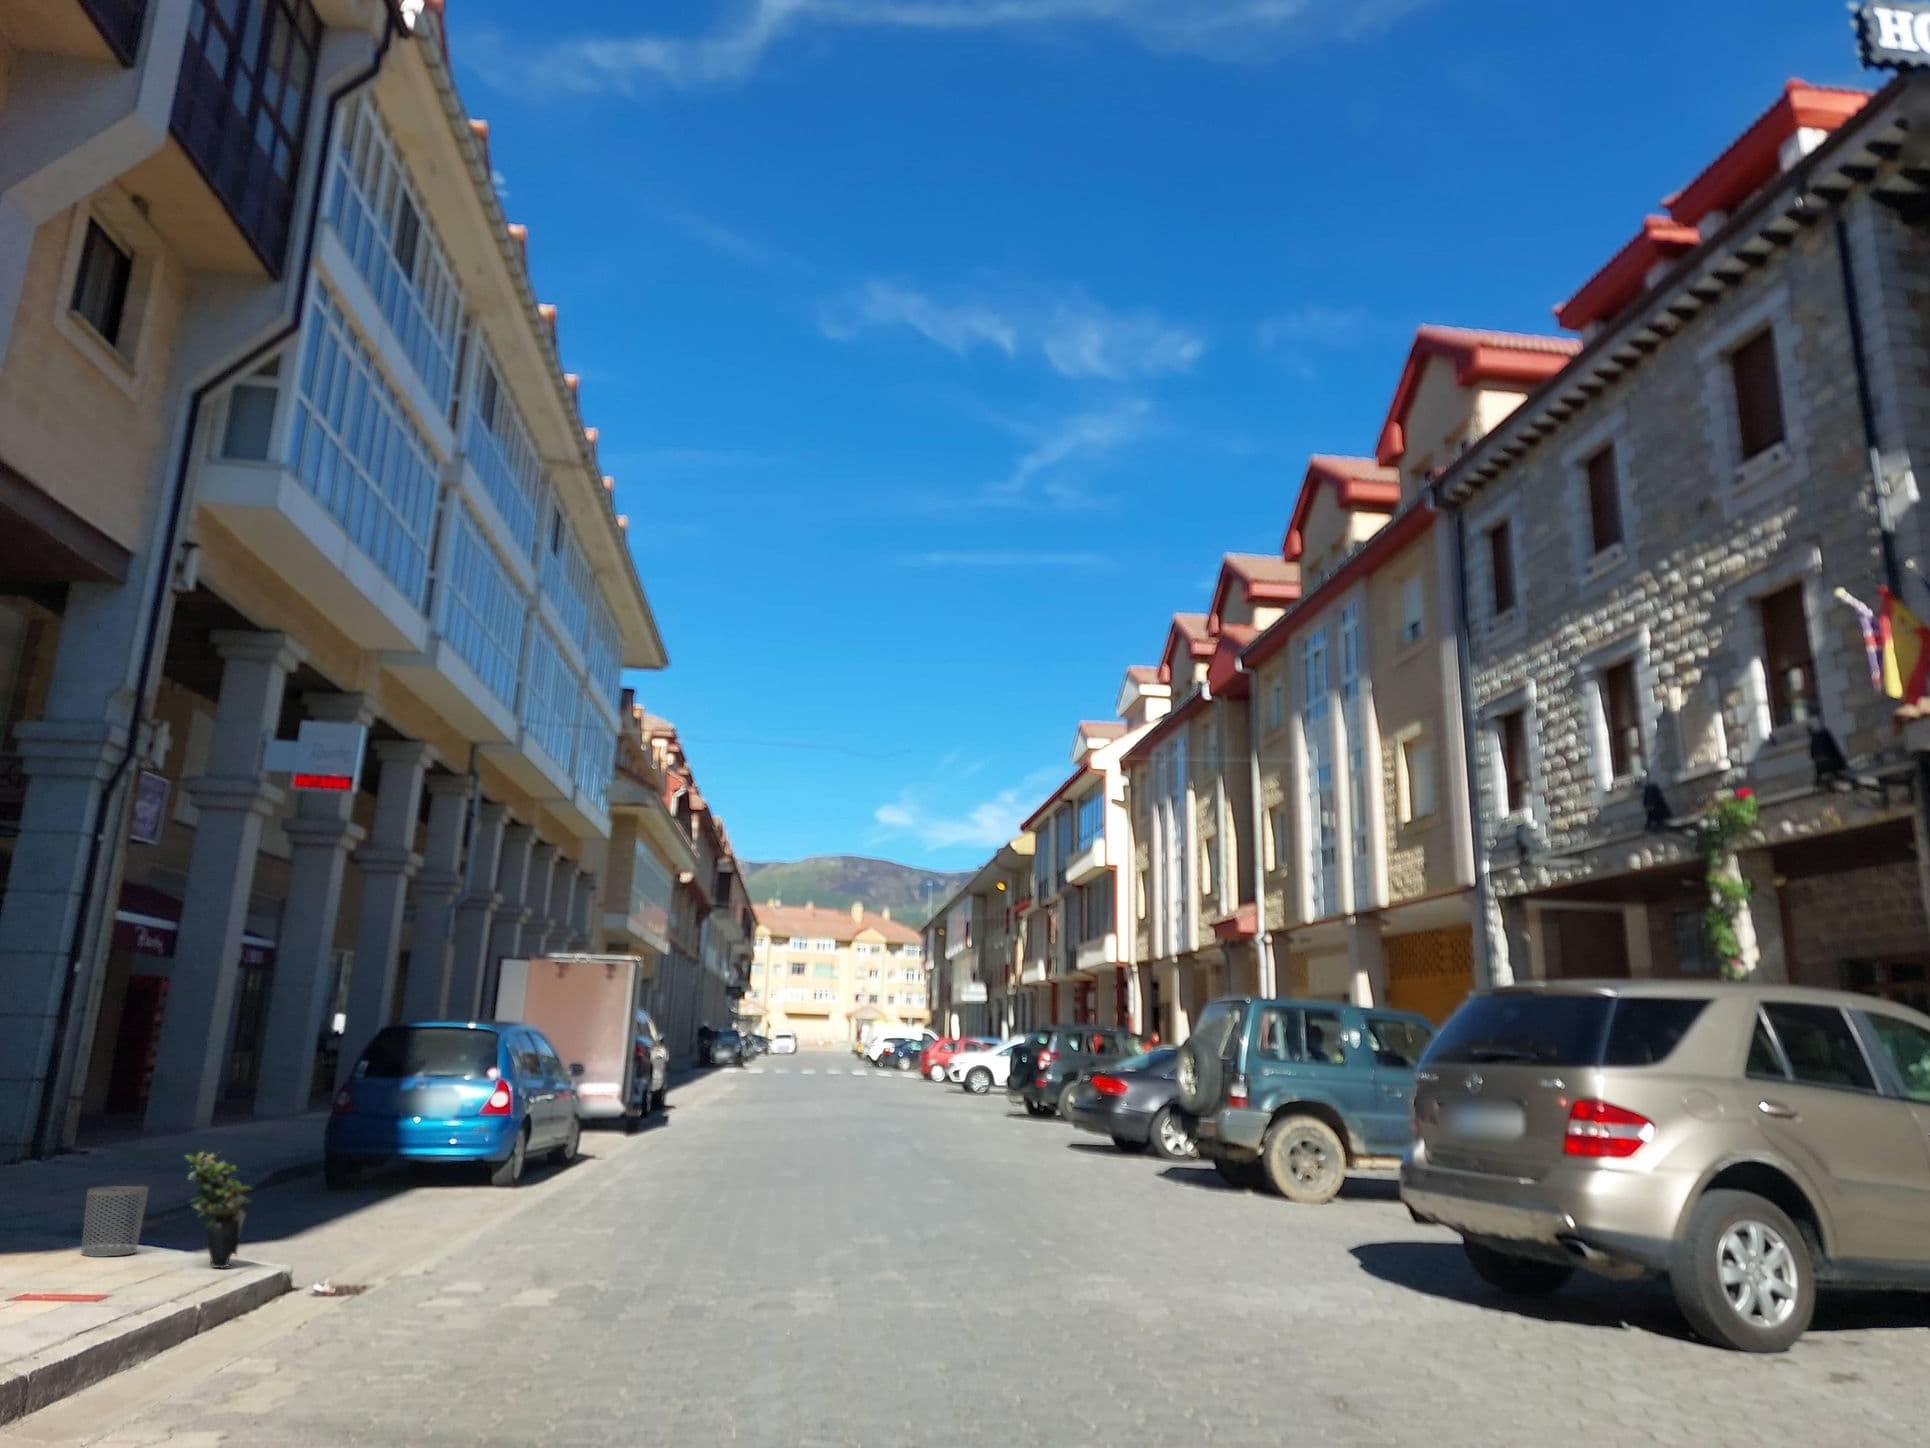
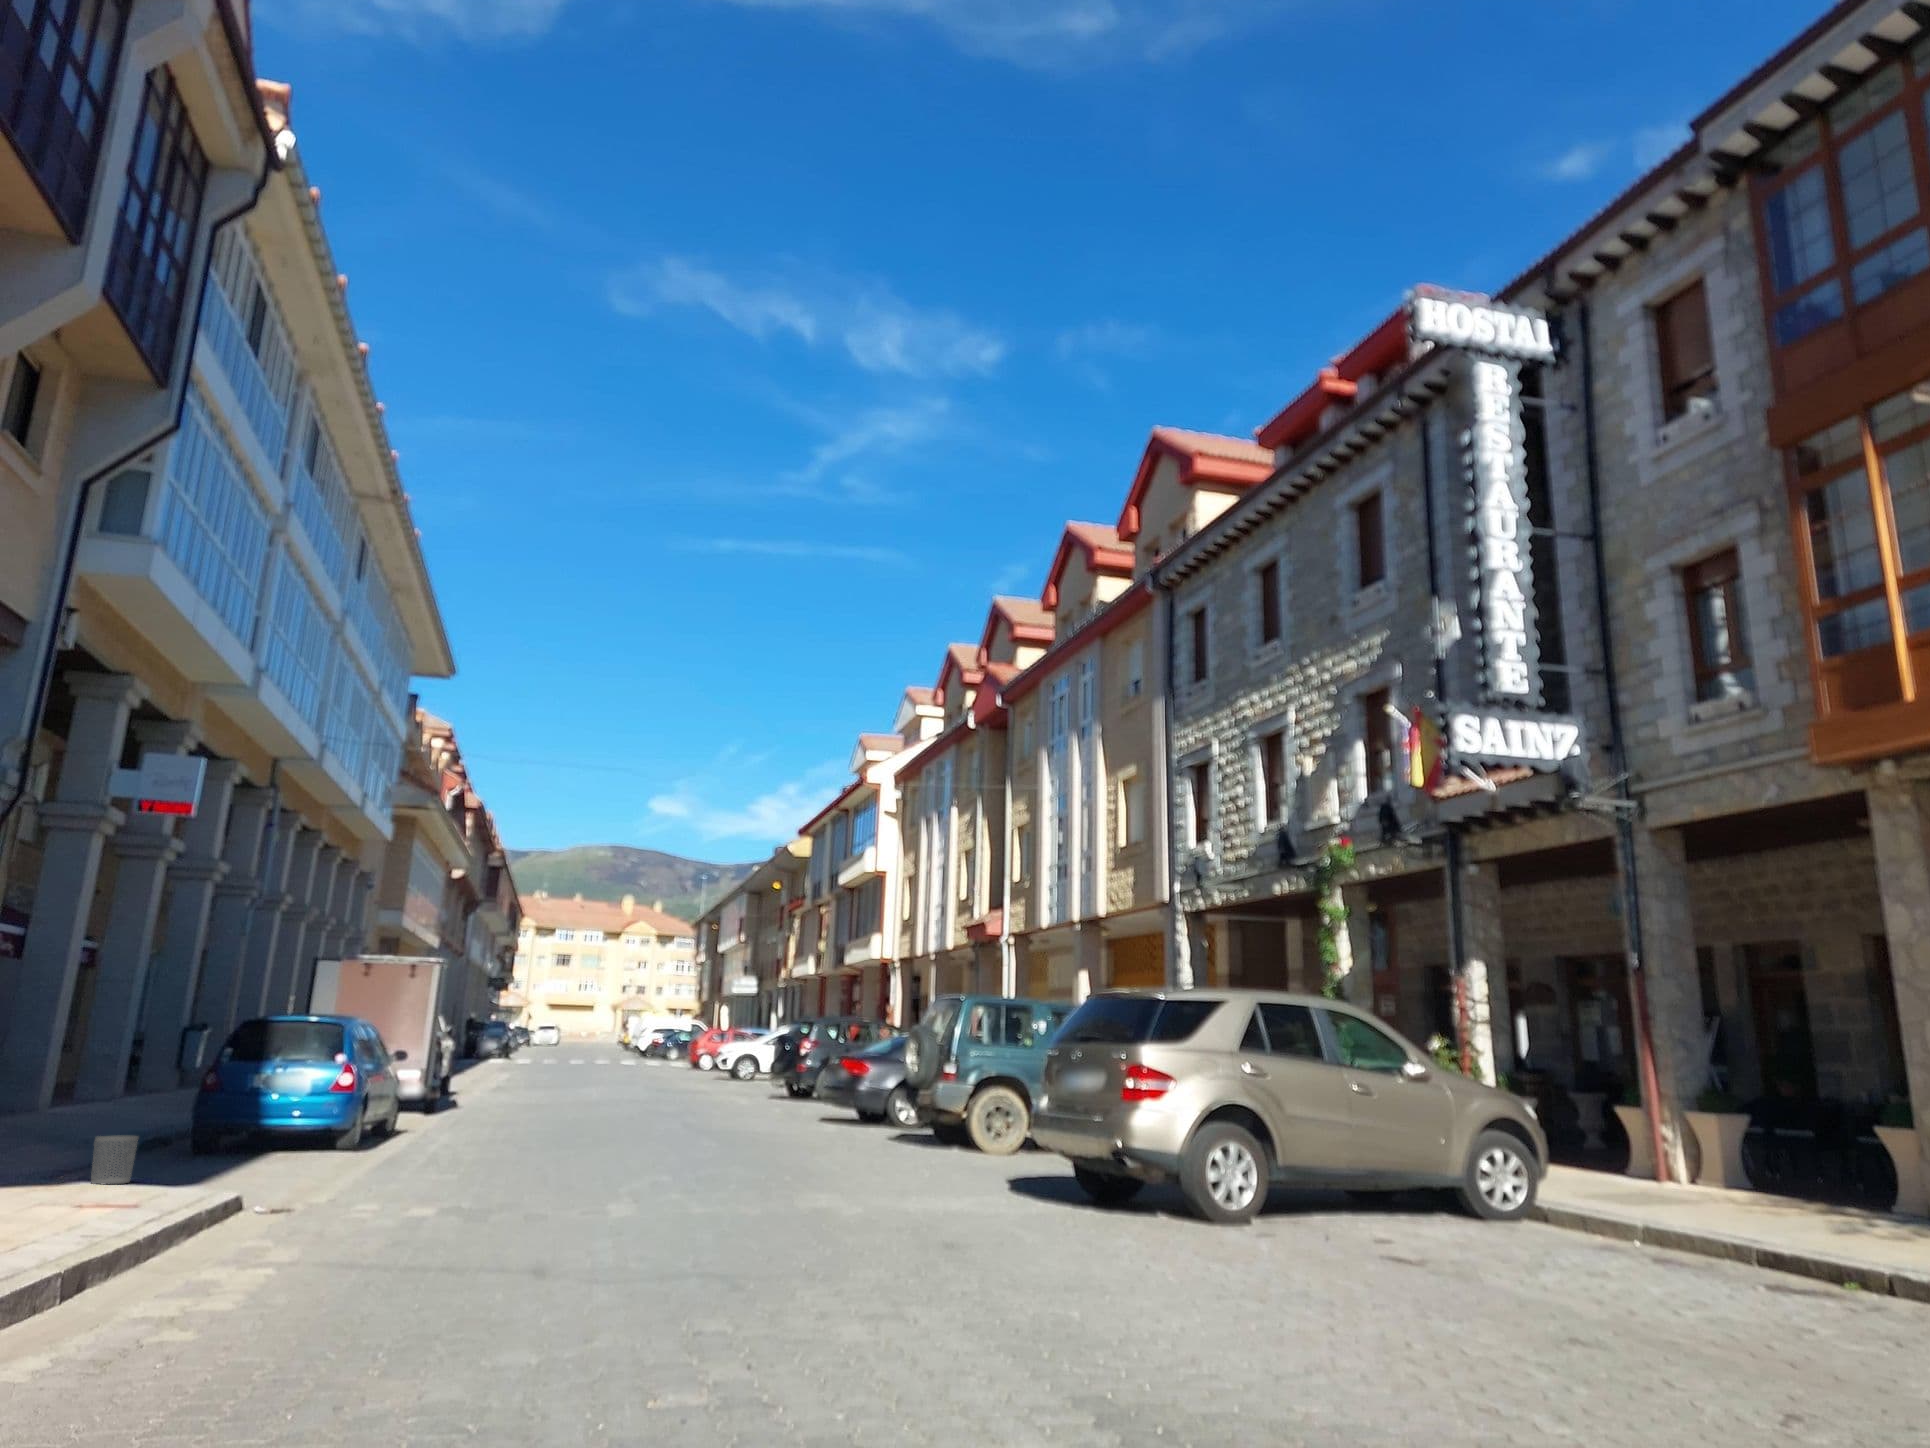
potted plant: present [186,1153,252,1268] -> none [175,1109,225,1190]

